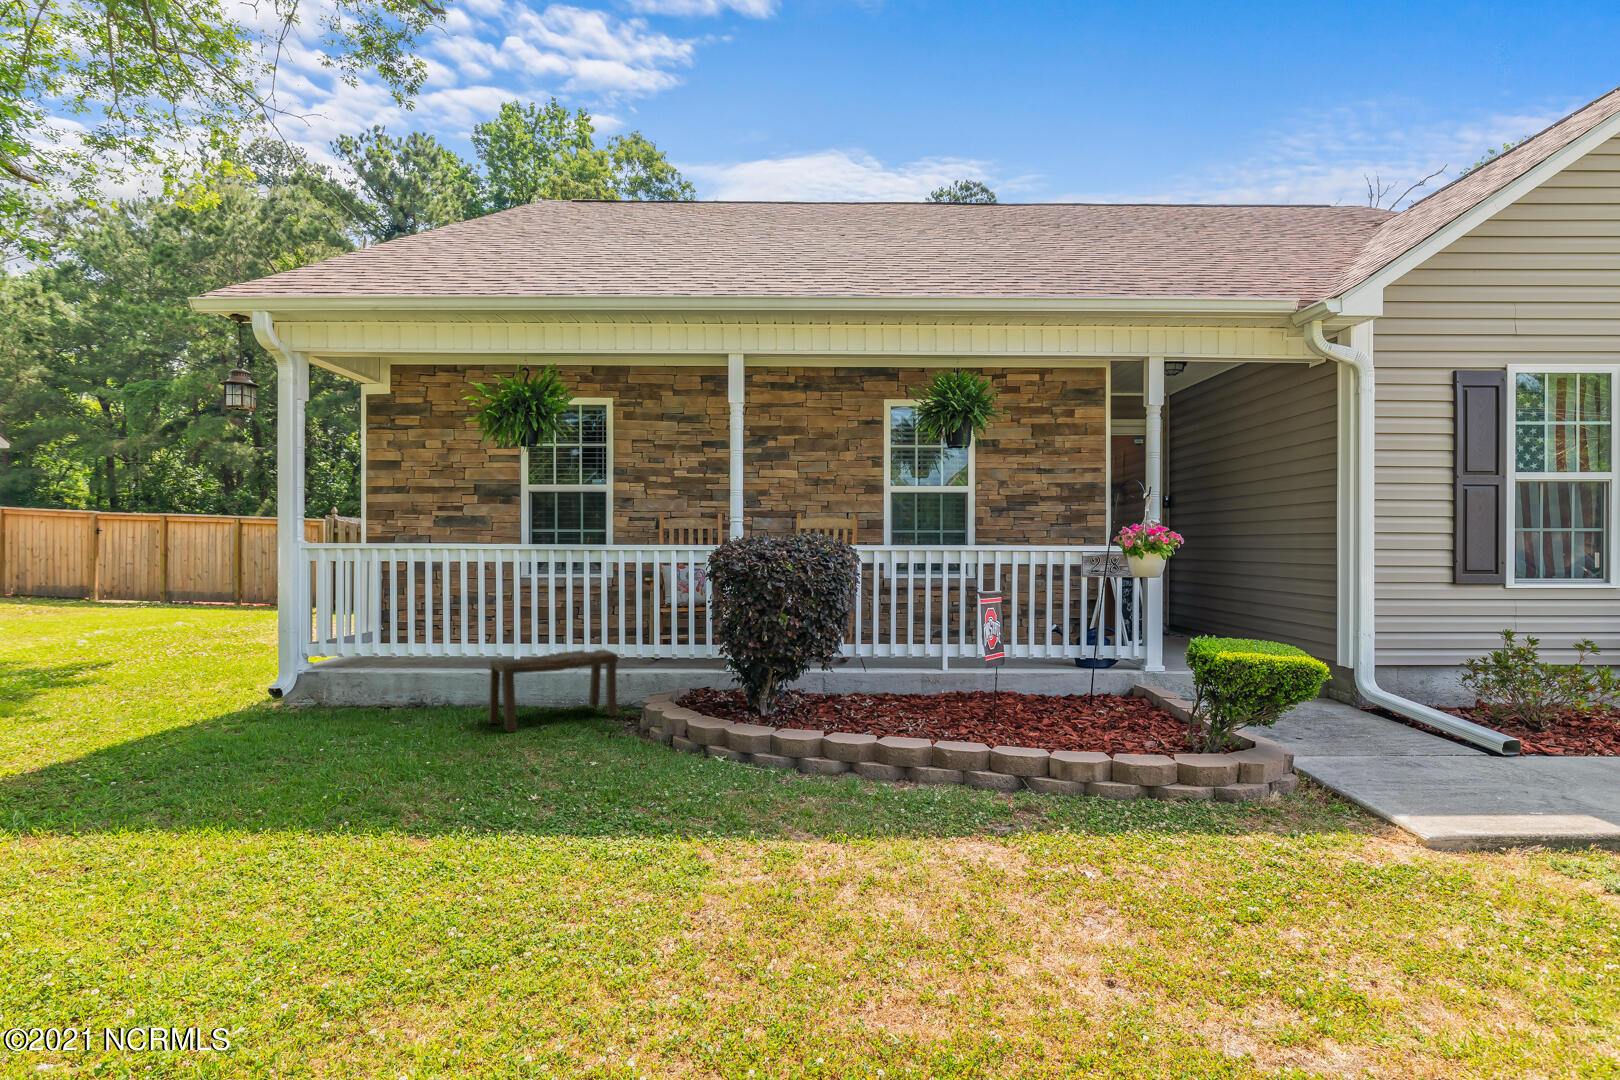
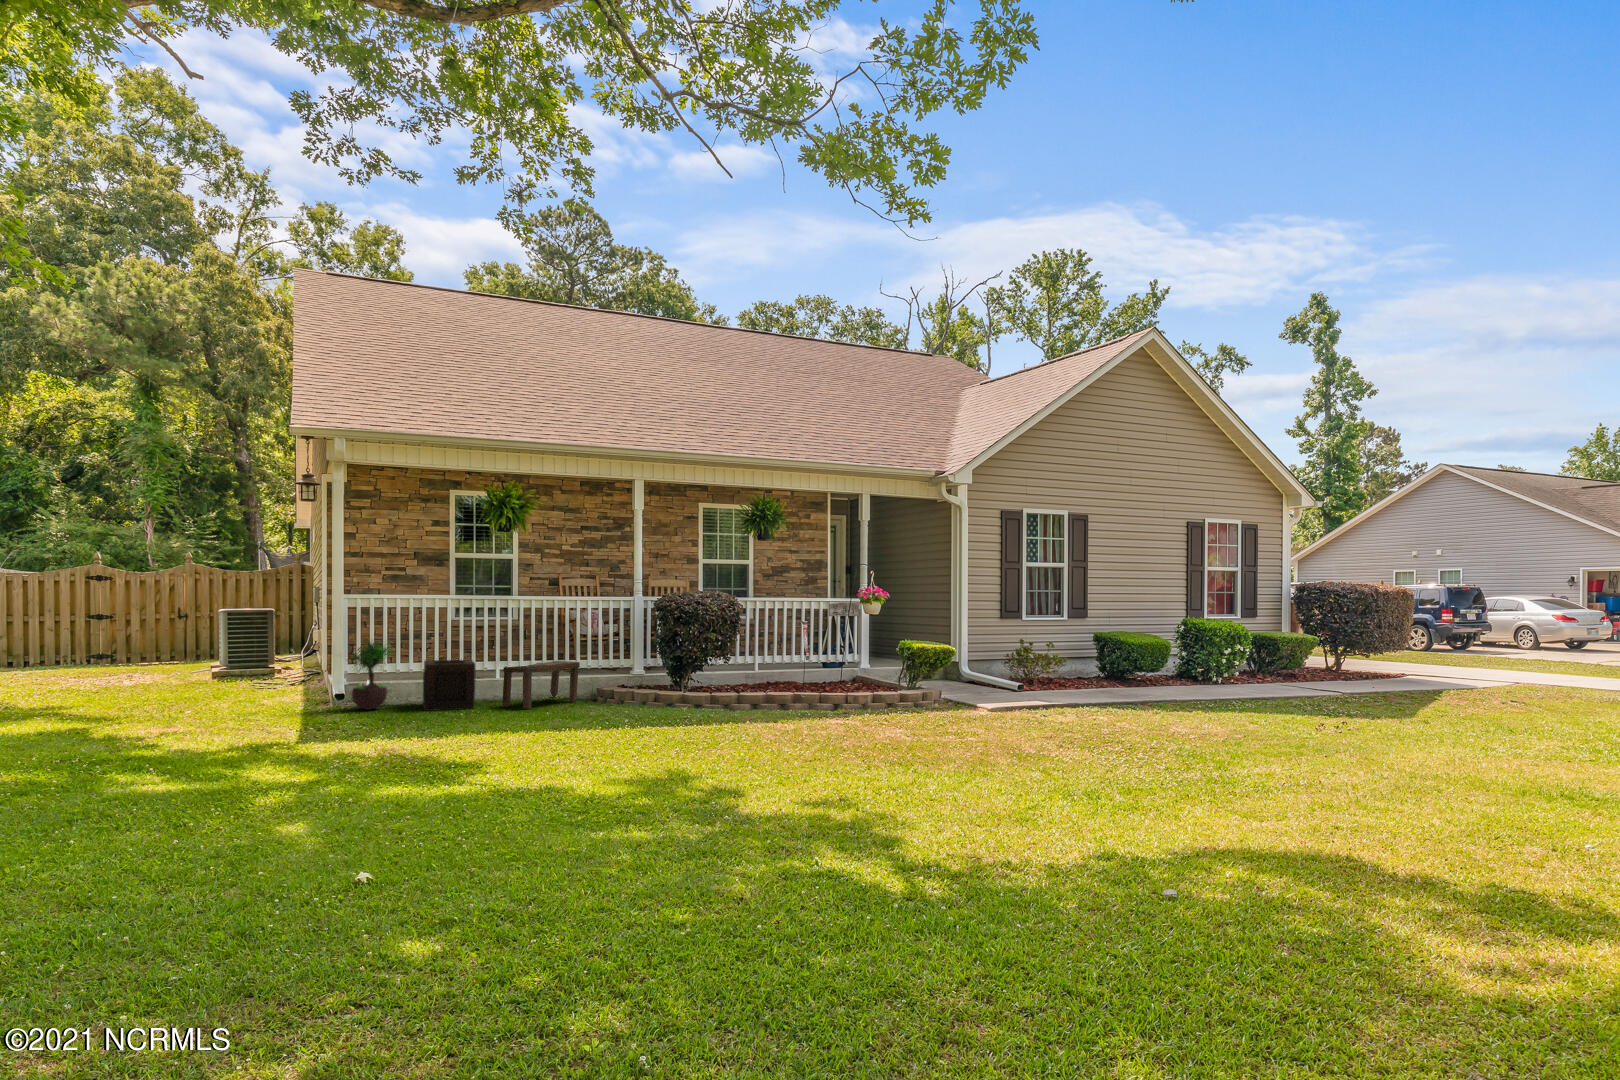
potted tree: none [273,607,352,714] -> present [352,641,391,710]
wooden crate: none [375,643,475,724] -> present [423,659,476,711]

